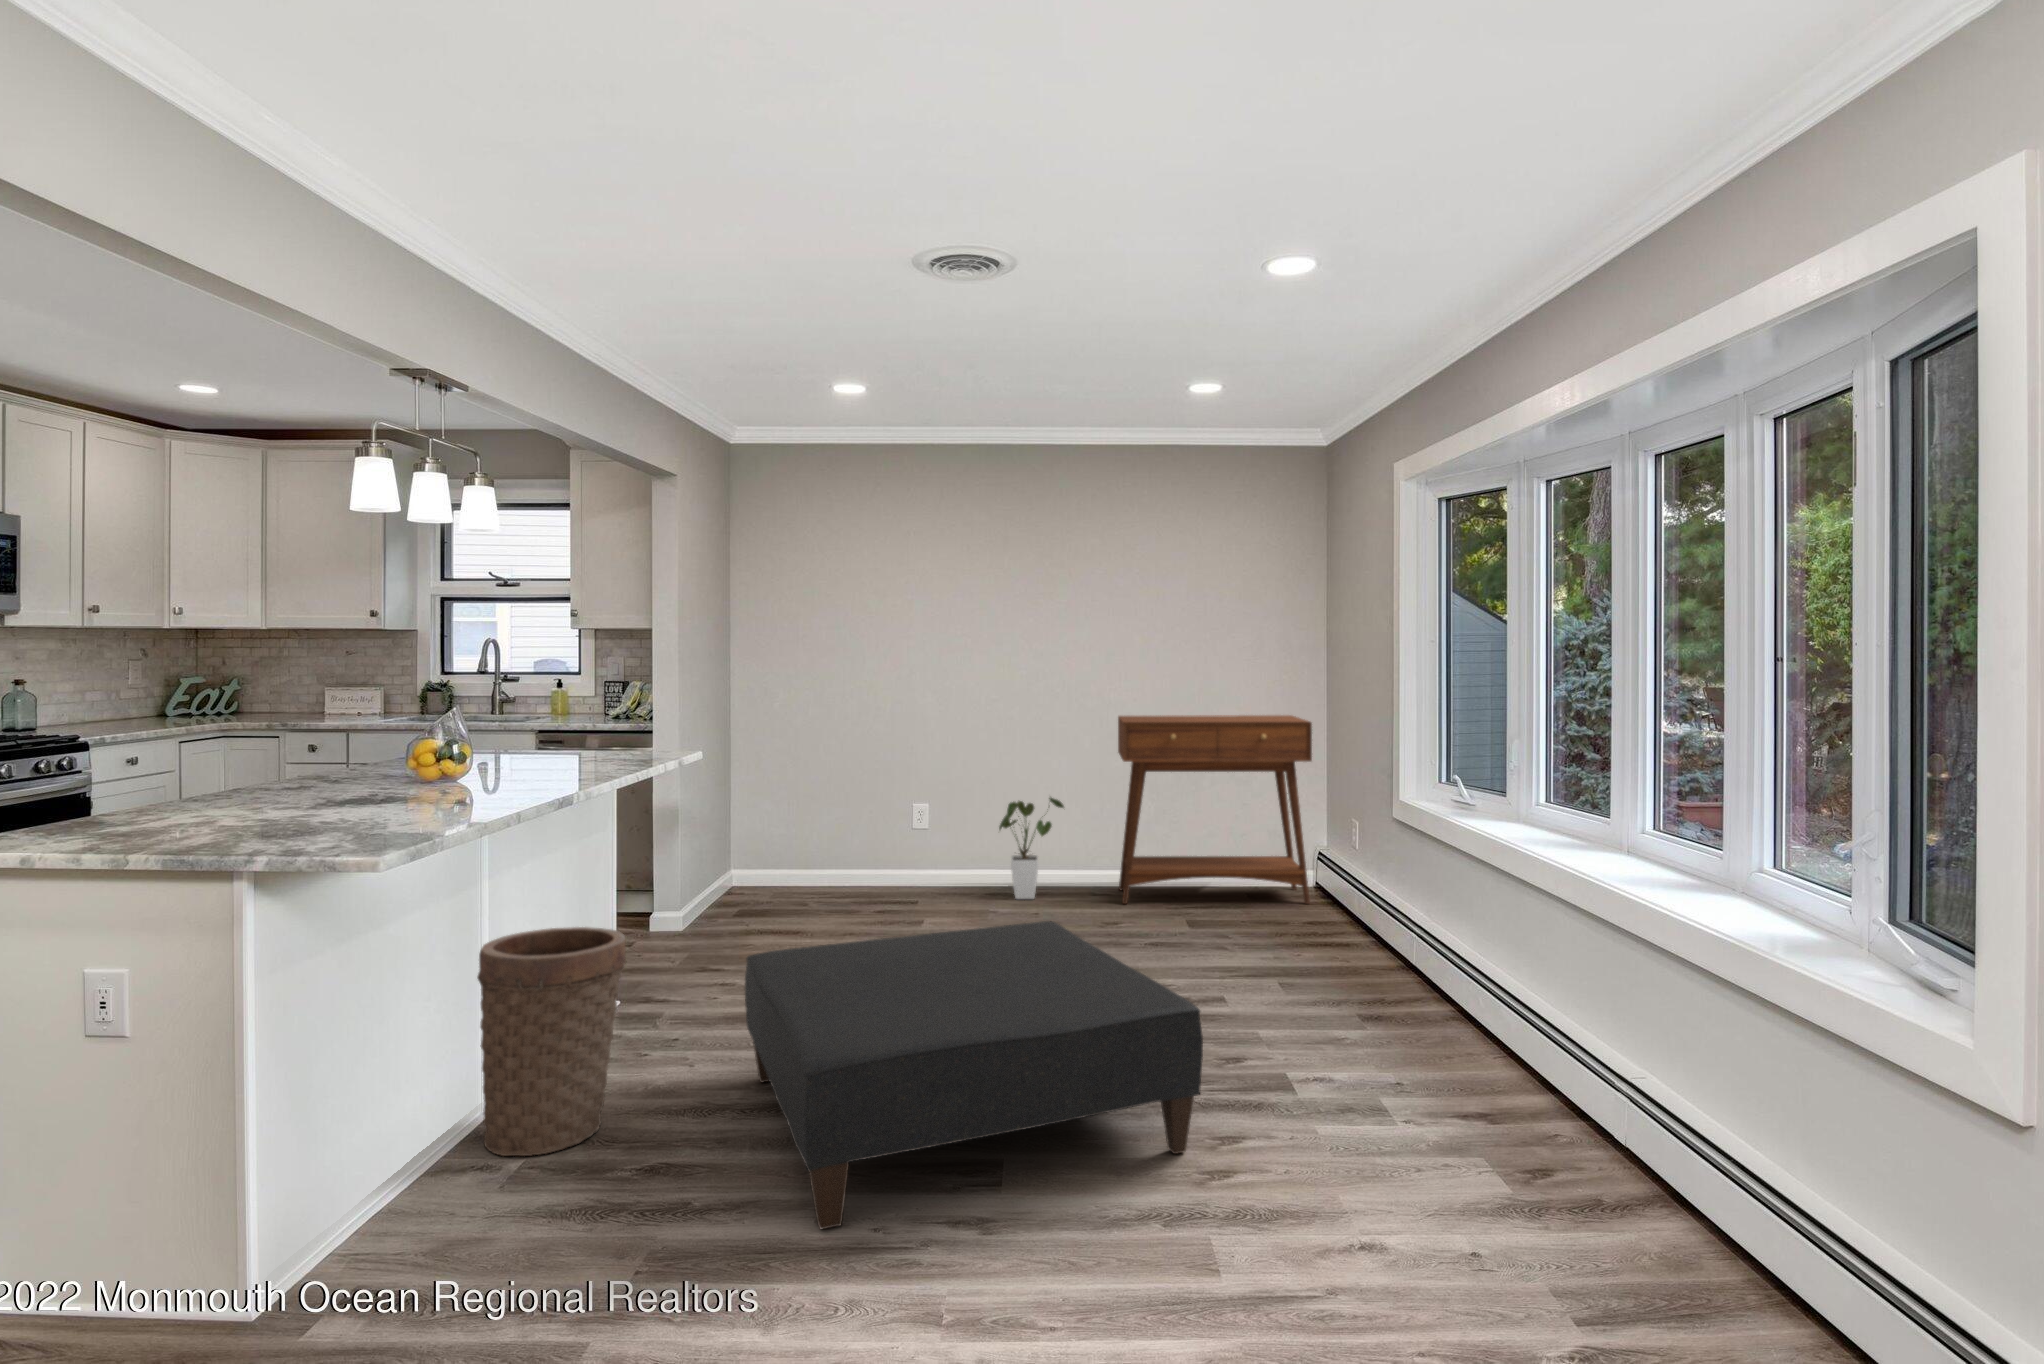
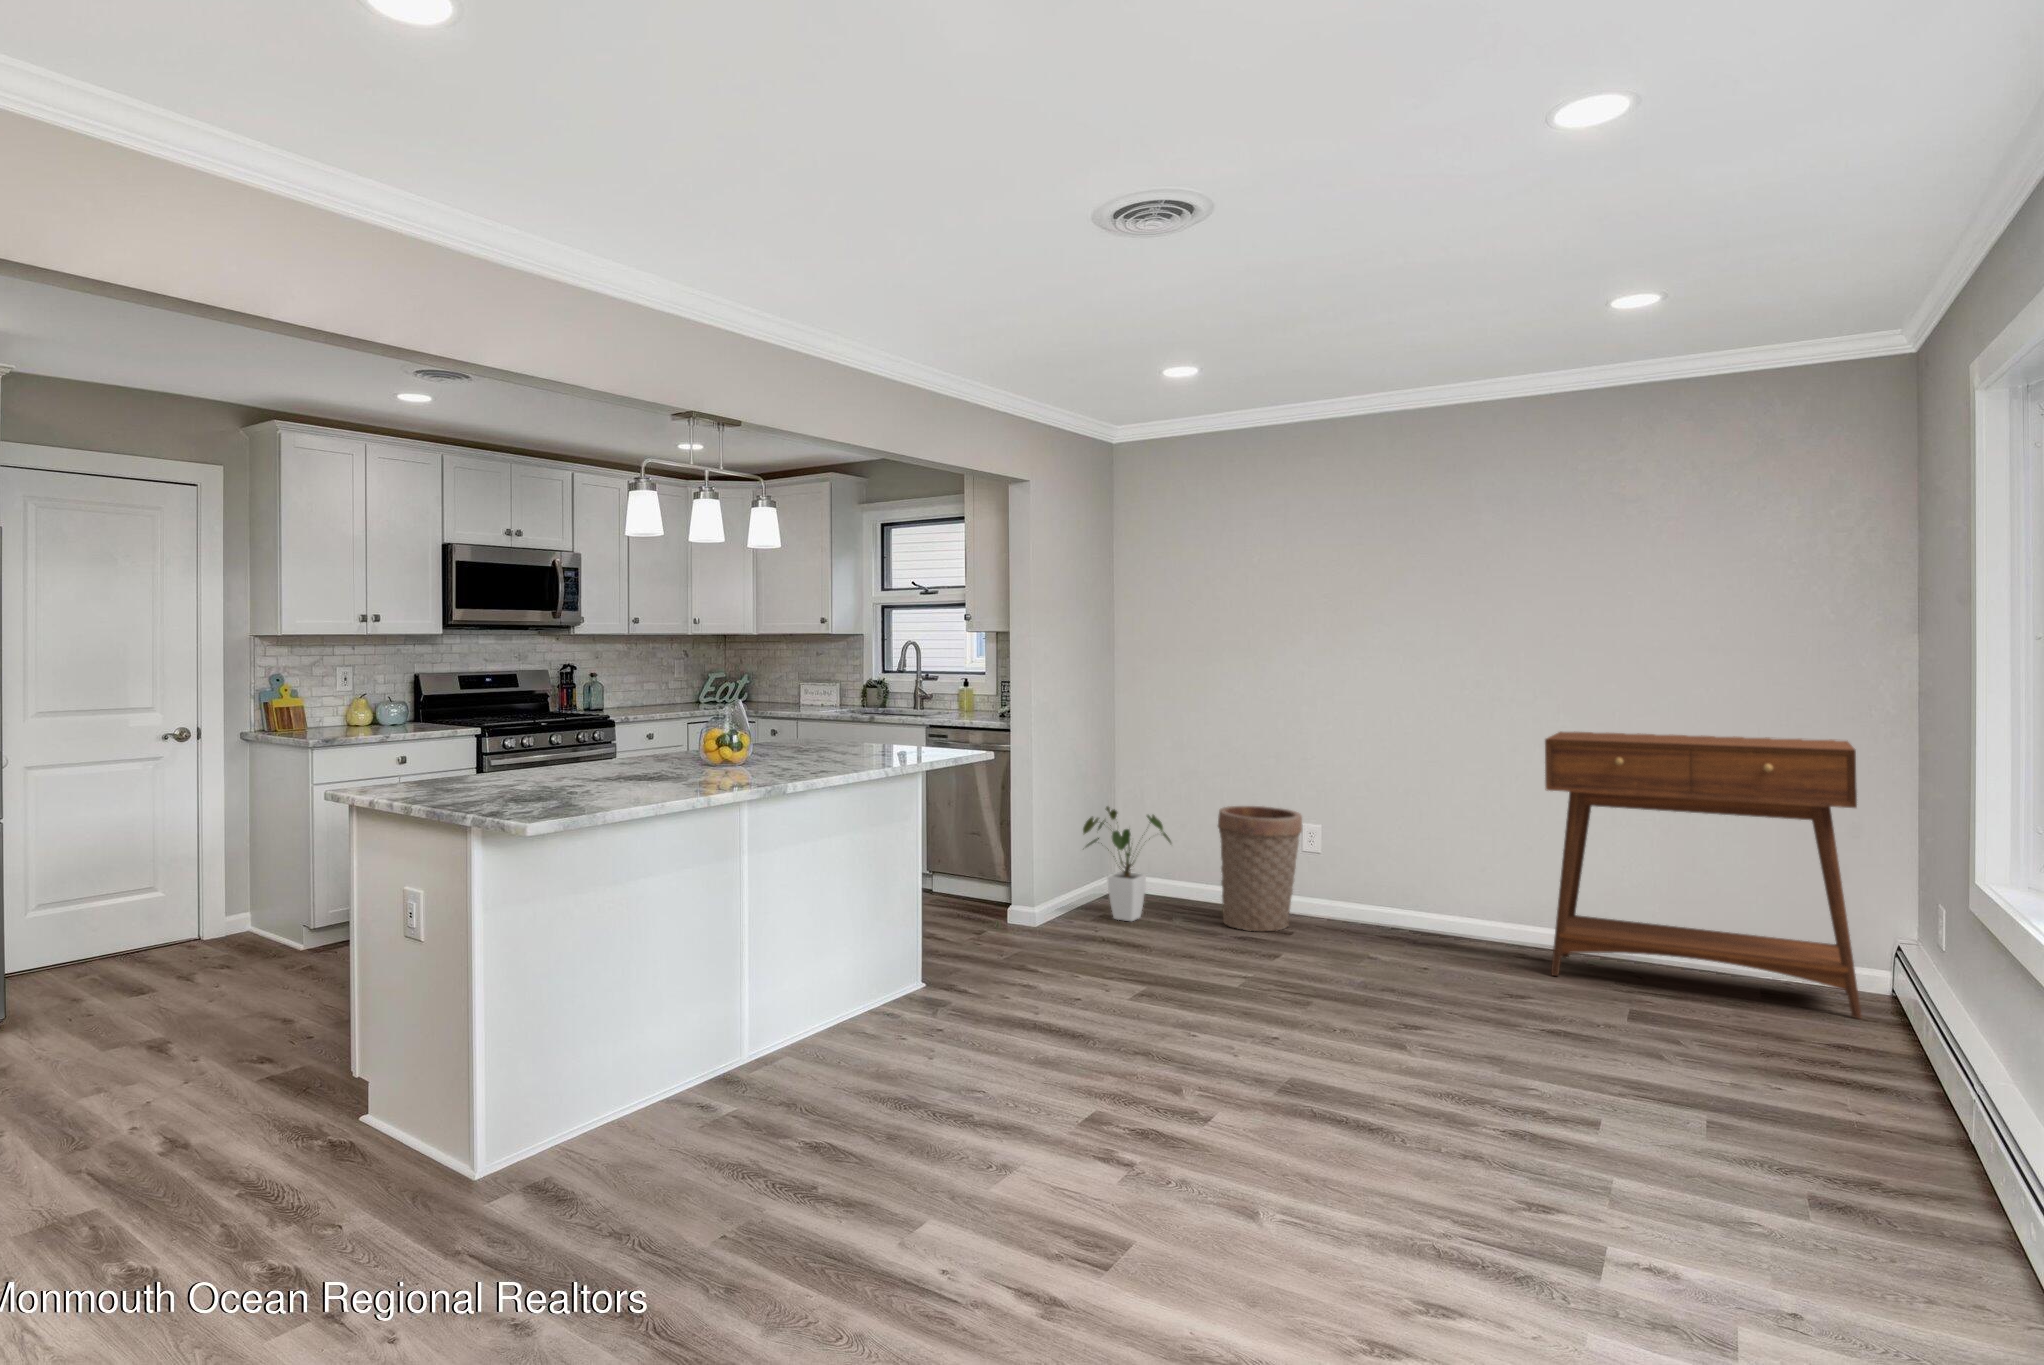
house plant: present [999,798,1064,899] -> present [1083,807,1171,921]
ottoman: present [745,921,1203,1230] -> none [877,957,1387,1300]
basket: present [477,927,626,1156] -> present [1218,806,1302,931]

